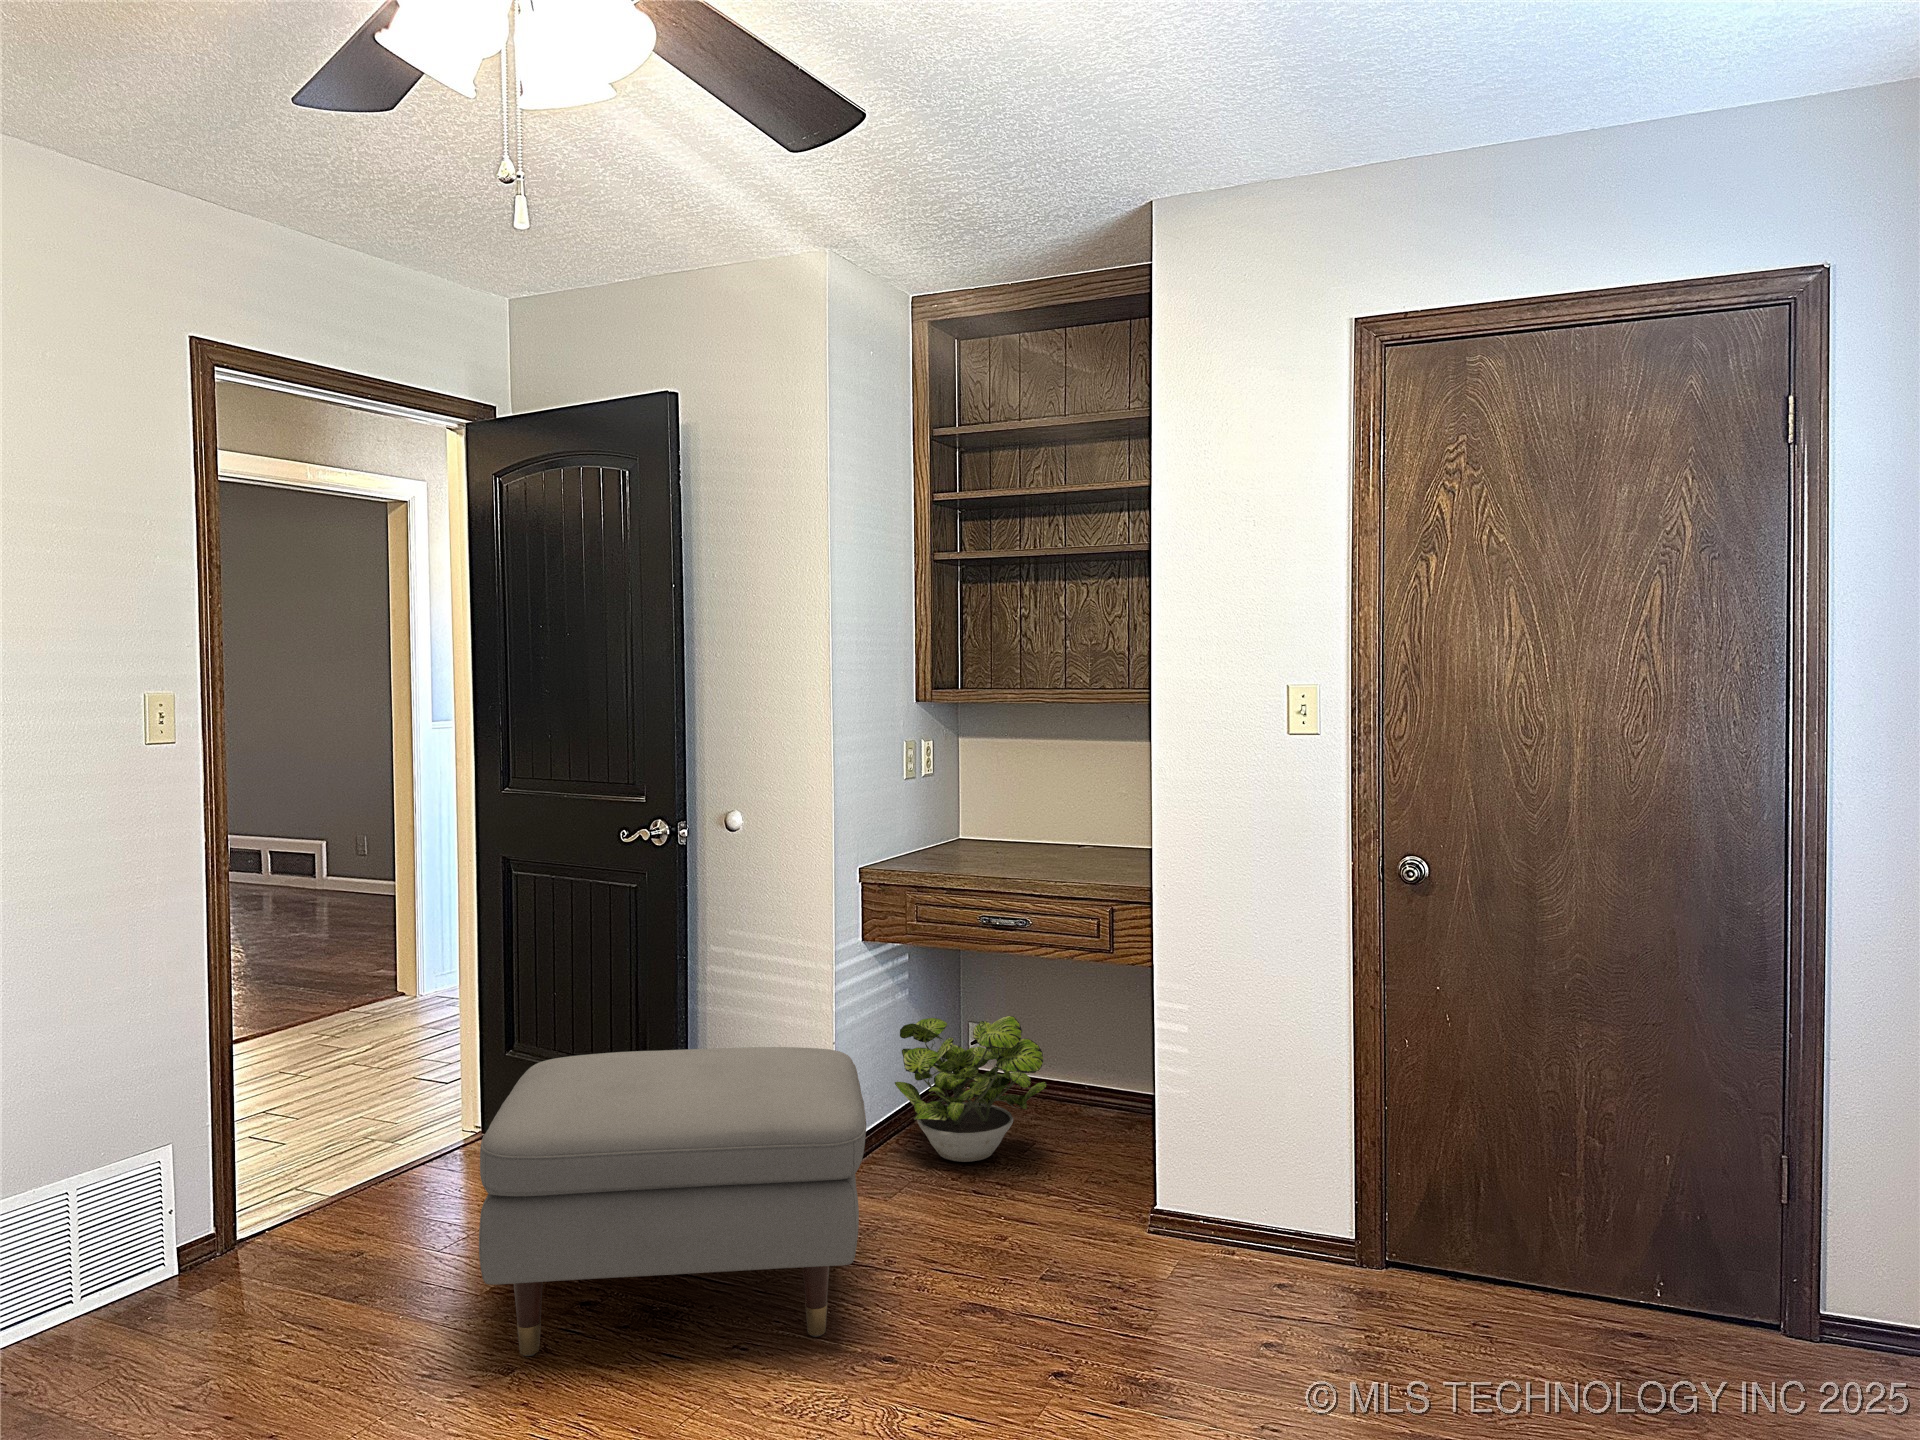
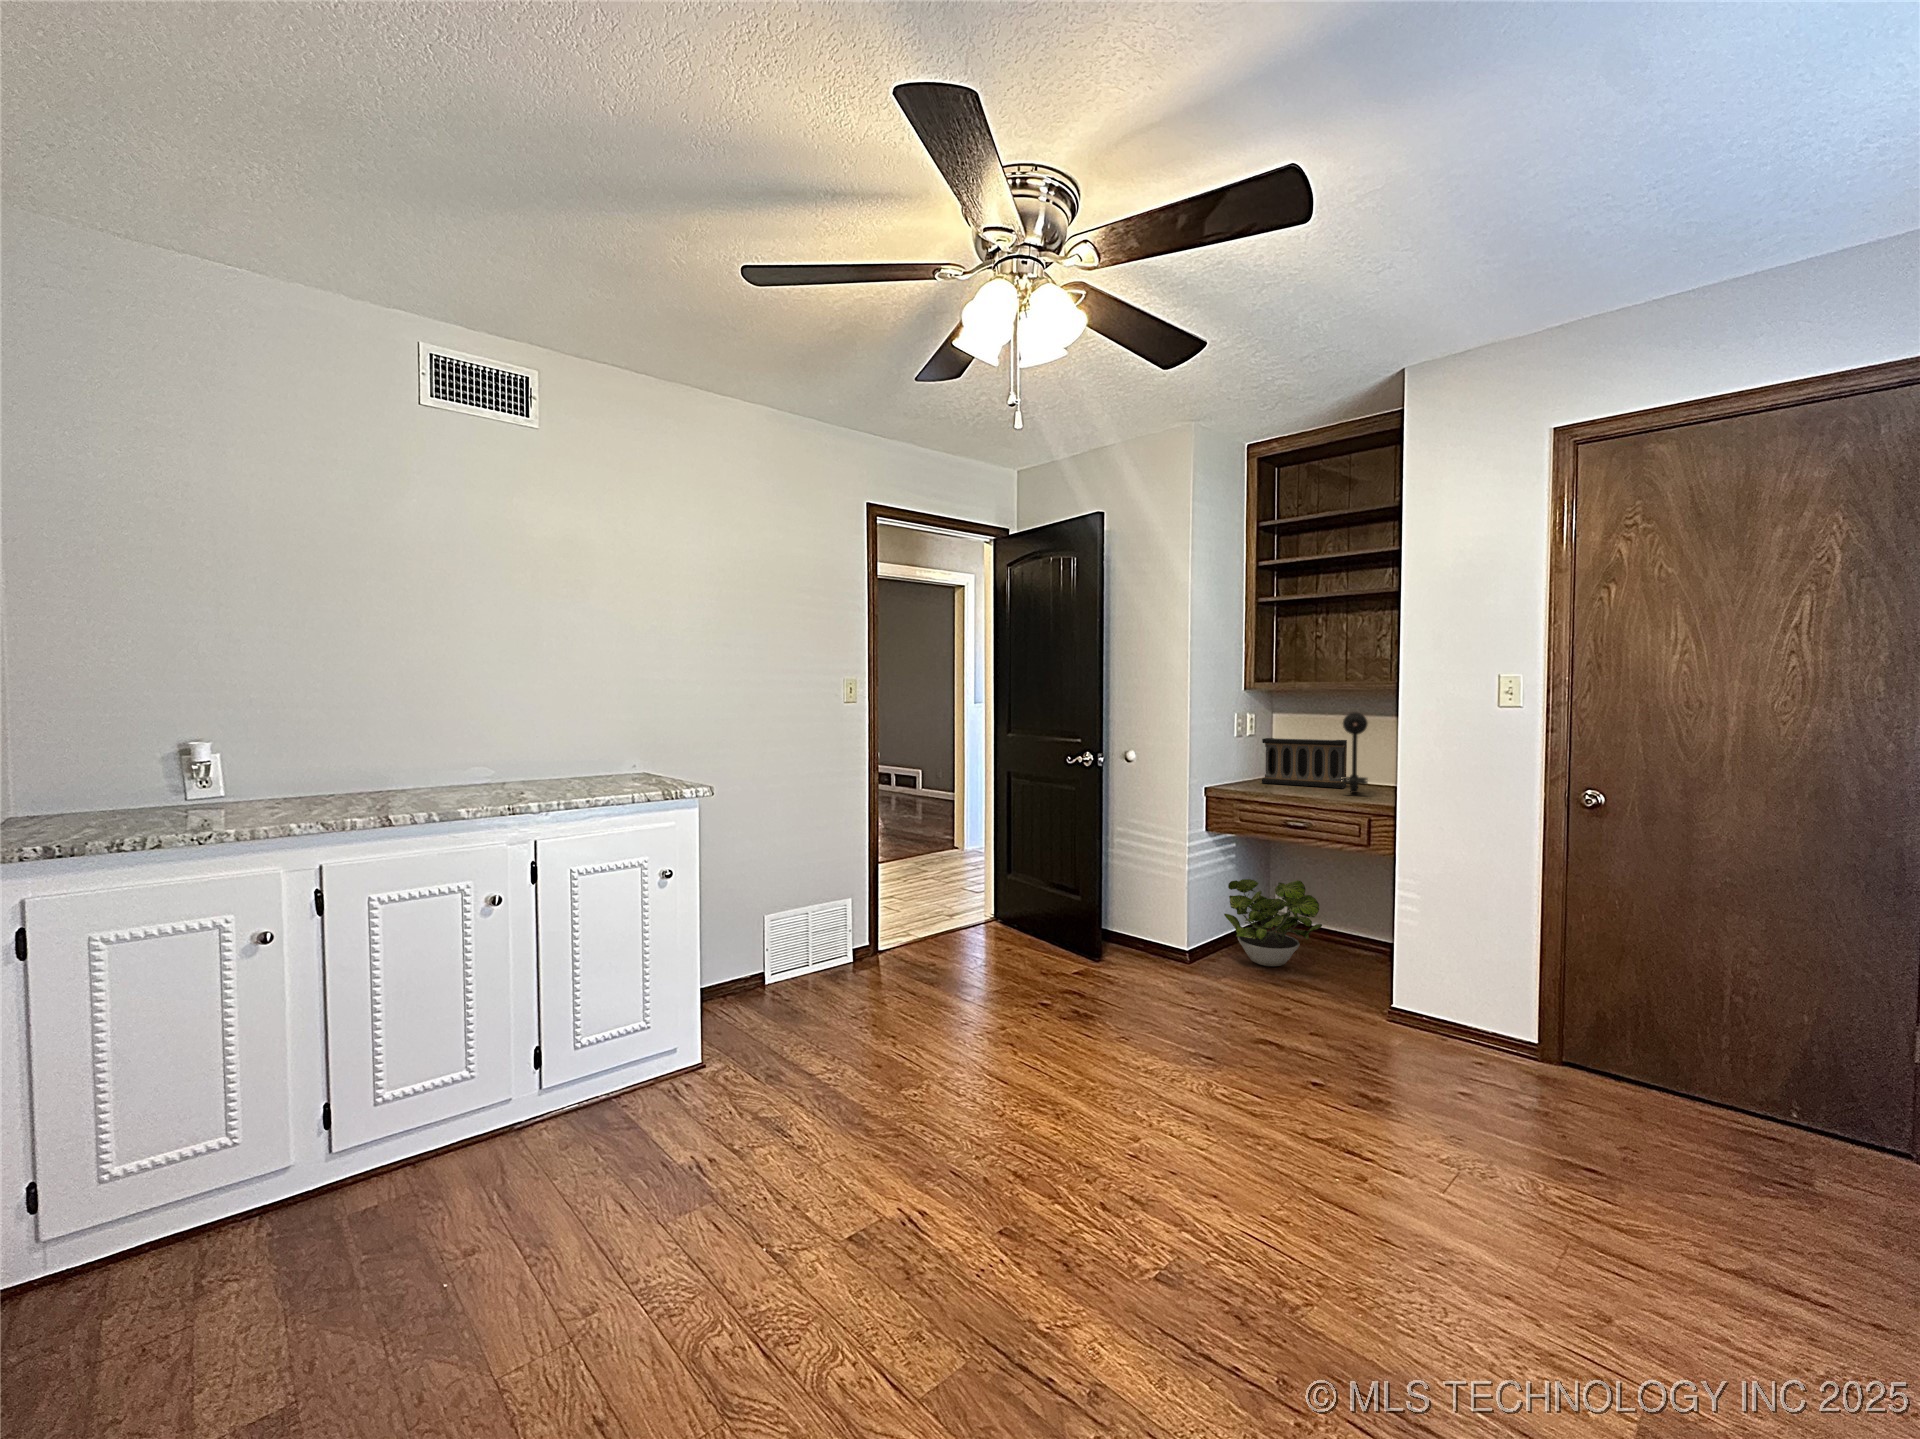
desk lamp: none [1069,737,1109,866] -> present [1341,712,1368,793]
speaker: none [948,780,1074,859] -> present [1262,738,1347,788]
ottoman: present [479,1047,866,1356] -> none [990,875,1201,1042]

